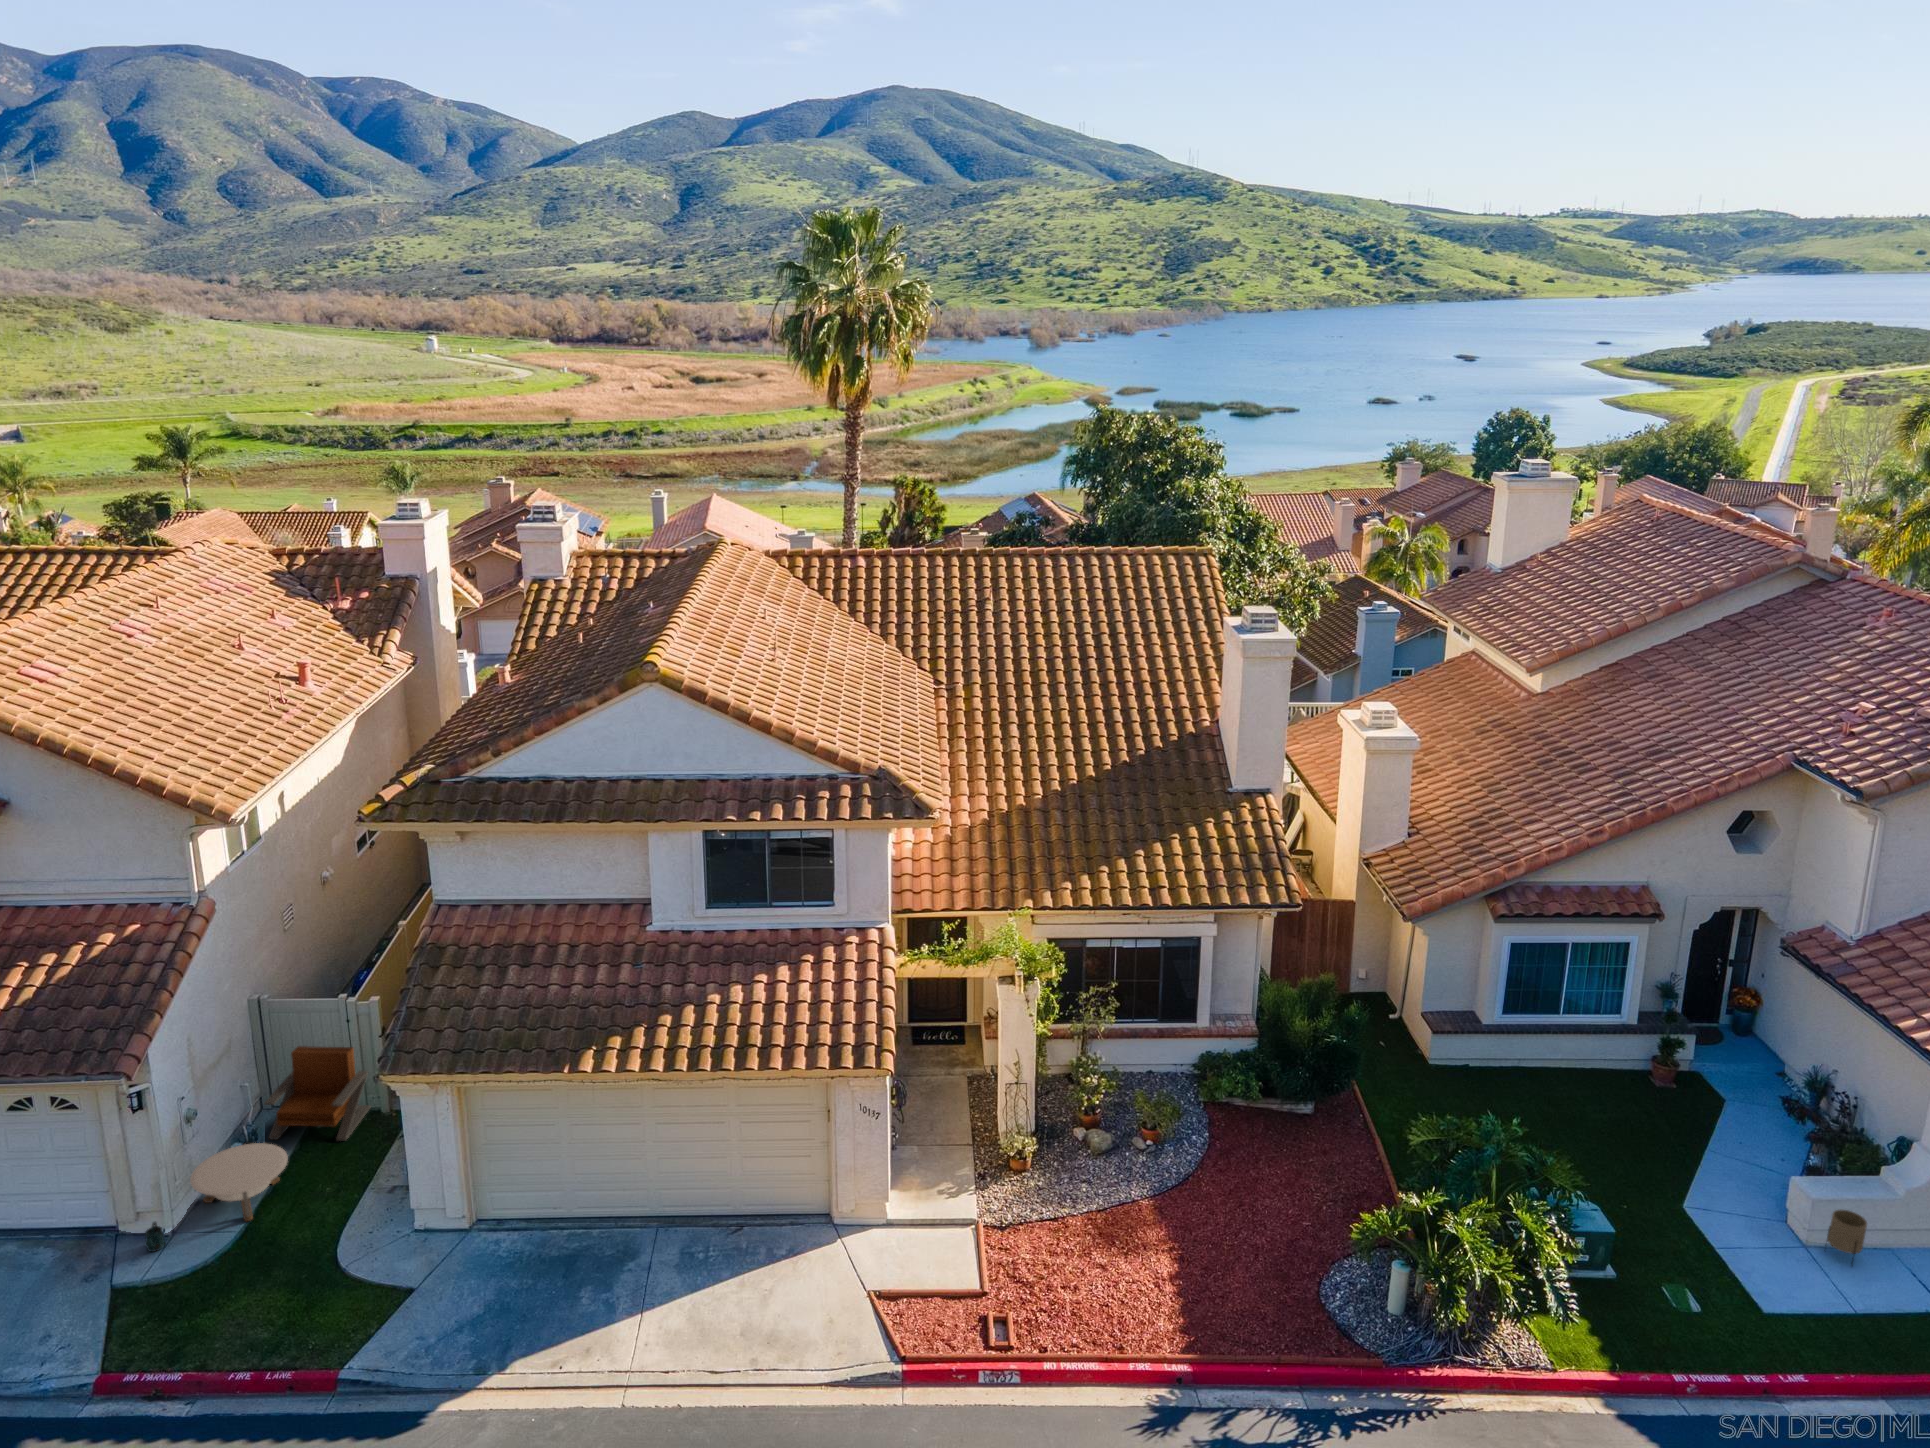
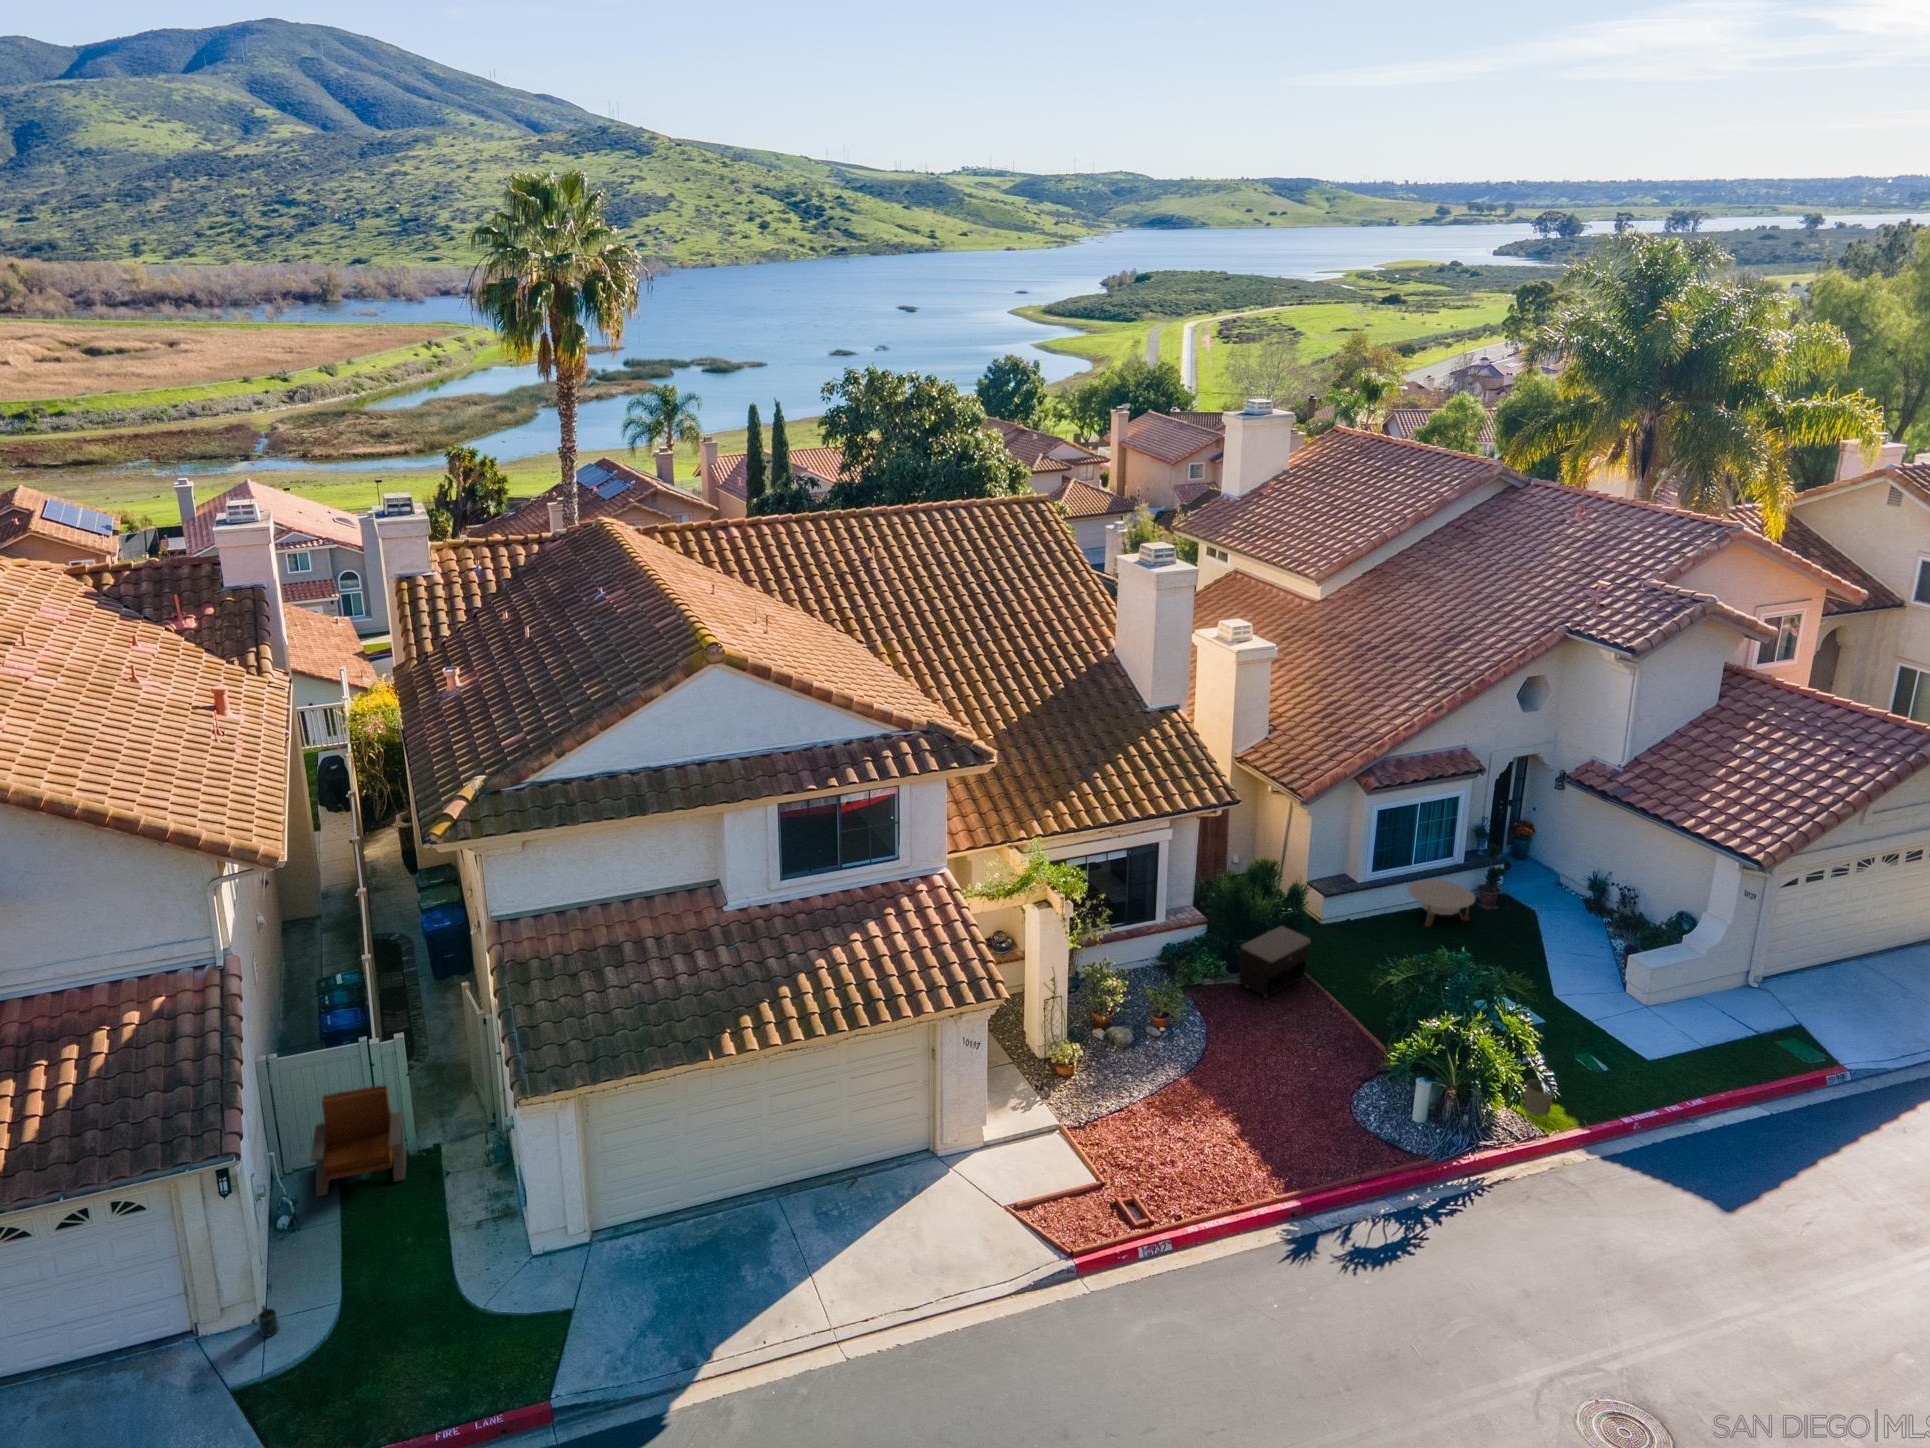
storage bench: none [1276,1058,1368,1137] -> present [1239,926,1311,997]
round table: present [190,1143,288,1221] -> present [1408,879,1475,927]
planter: present [1827,1210,1867,1259] -> present [1522,1079,1554,1117]

